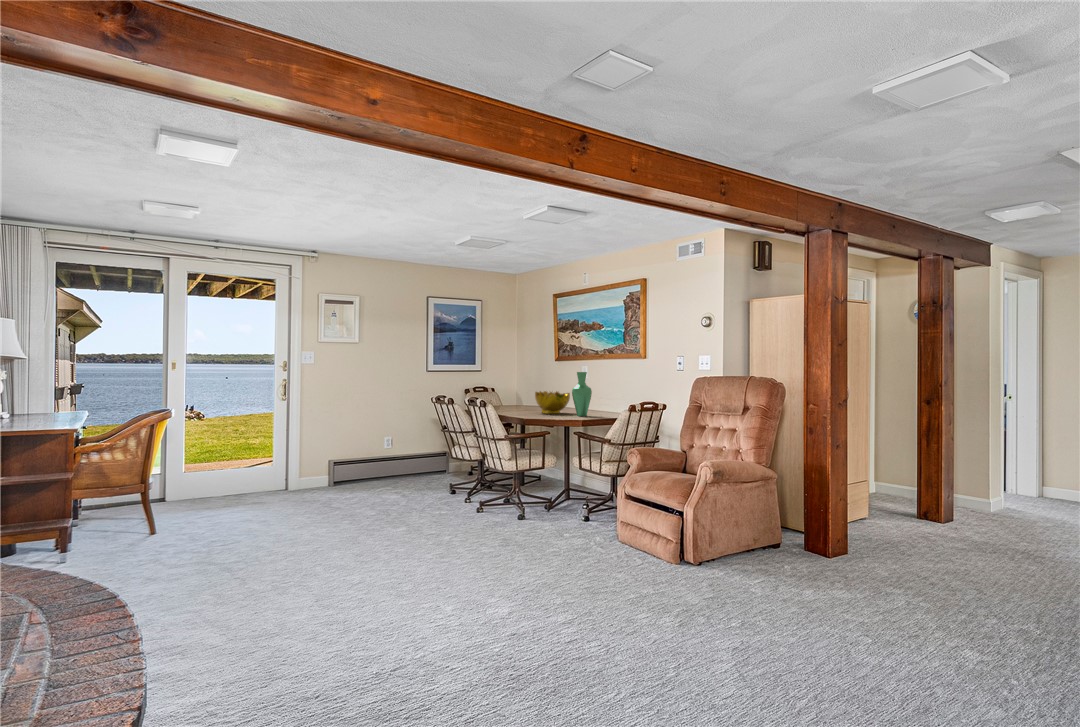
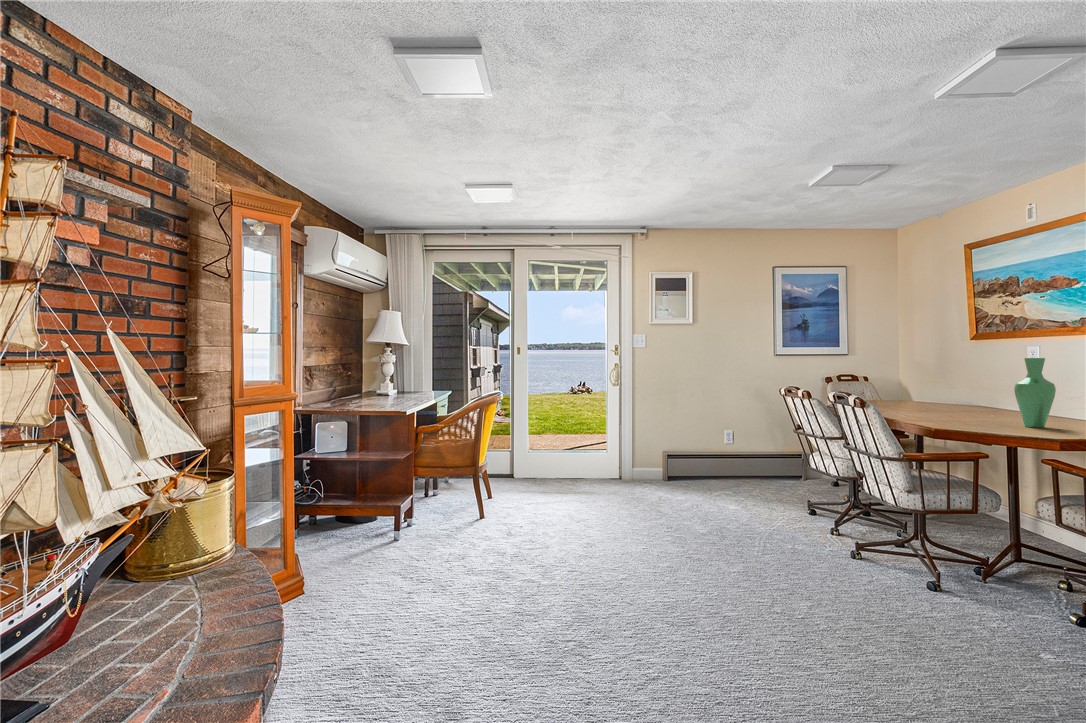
decorative bowl: present [535,391,570,414] -> none [942,385,1007,420]

